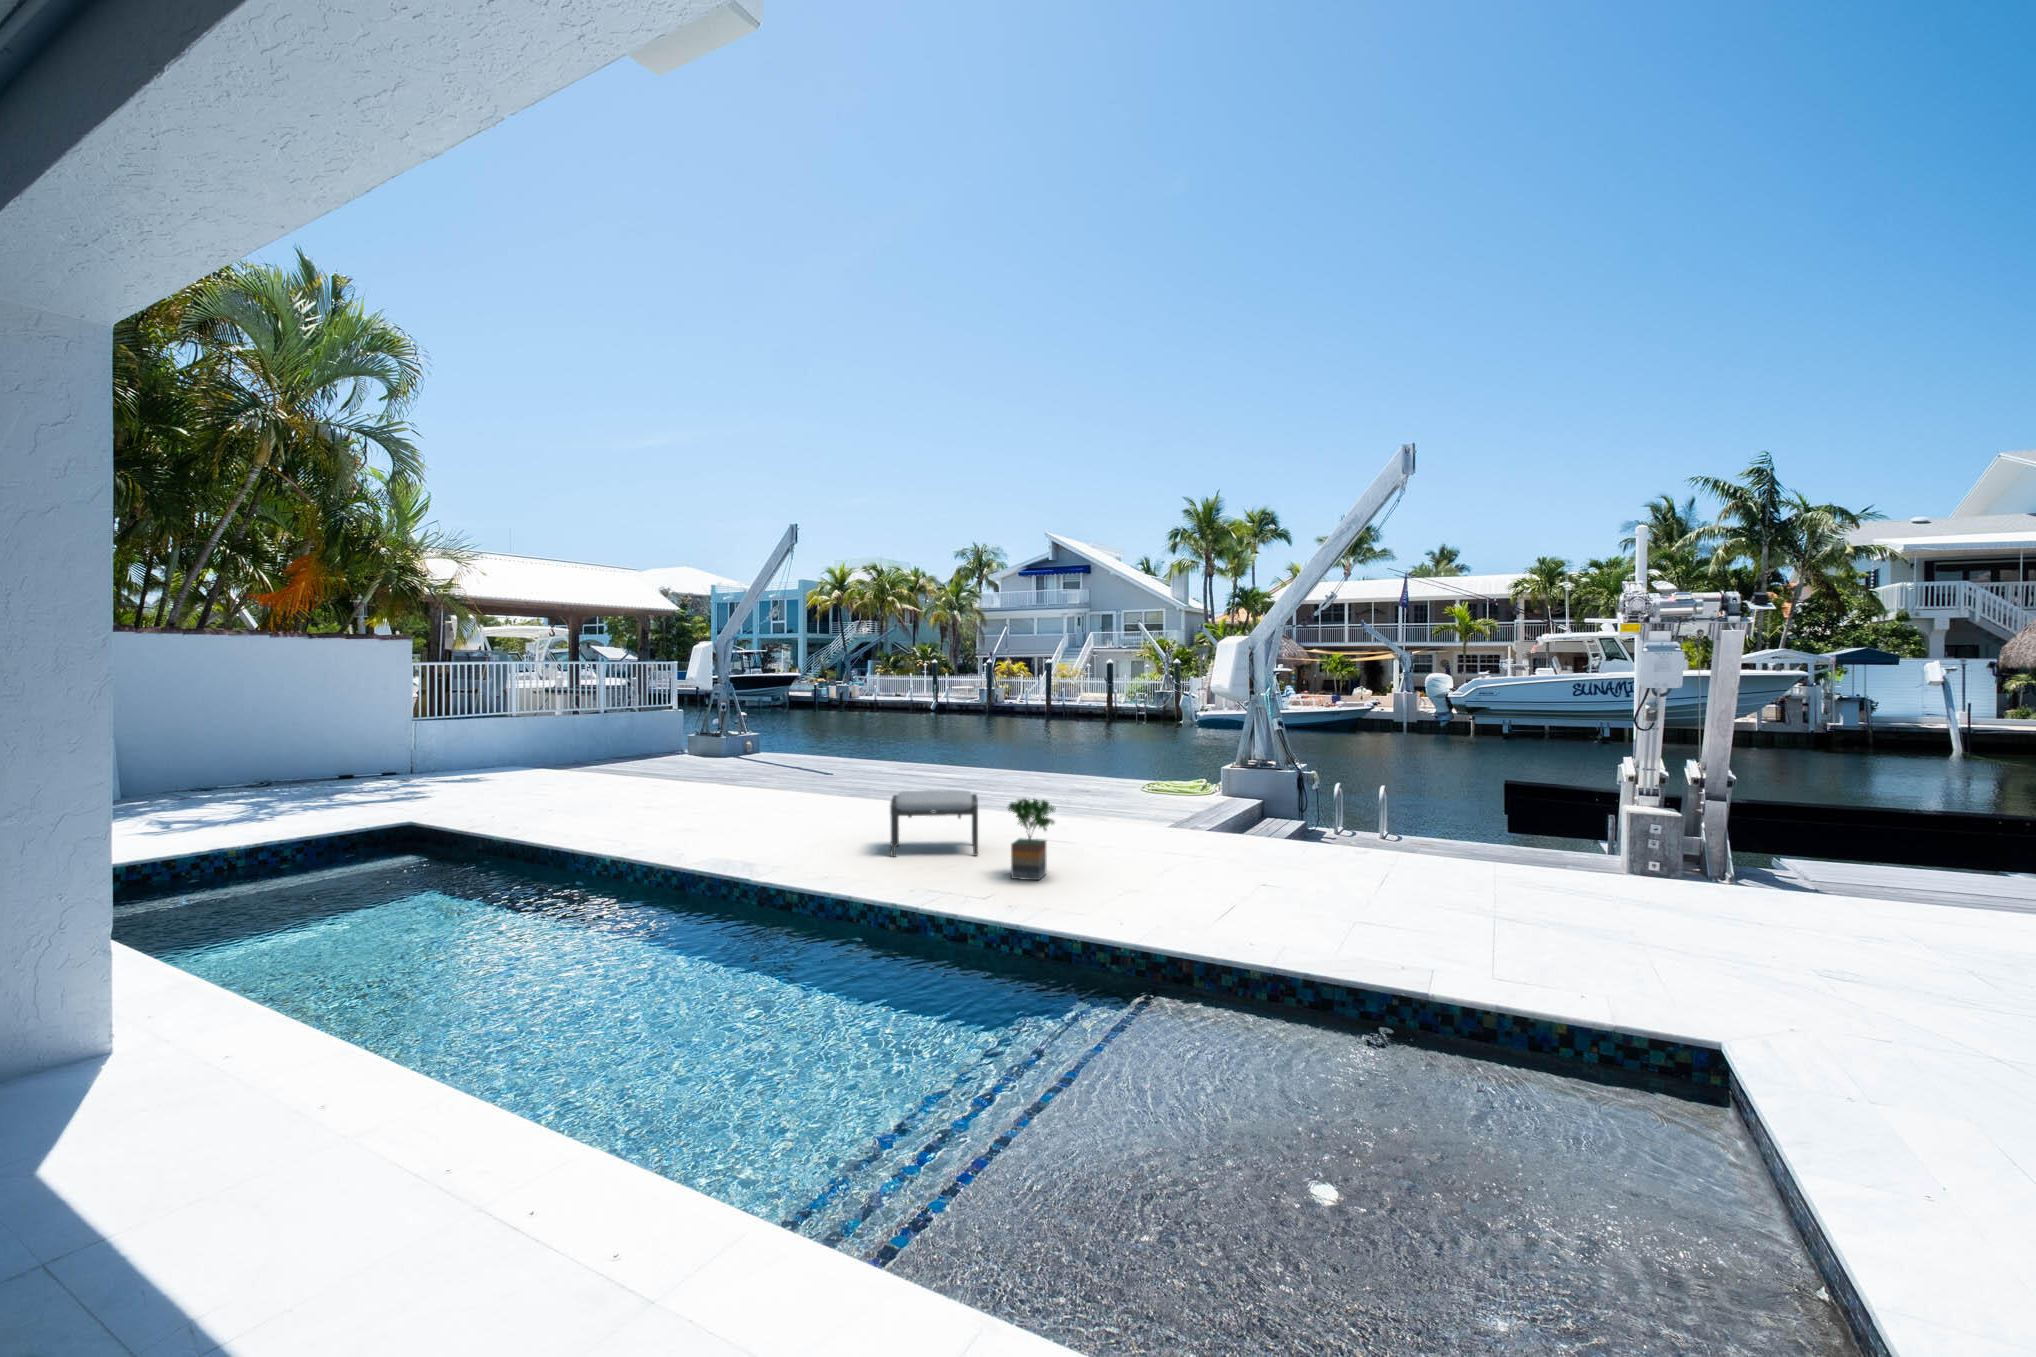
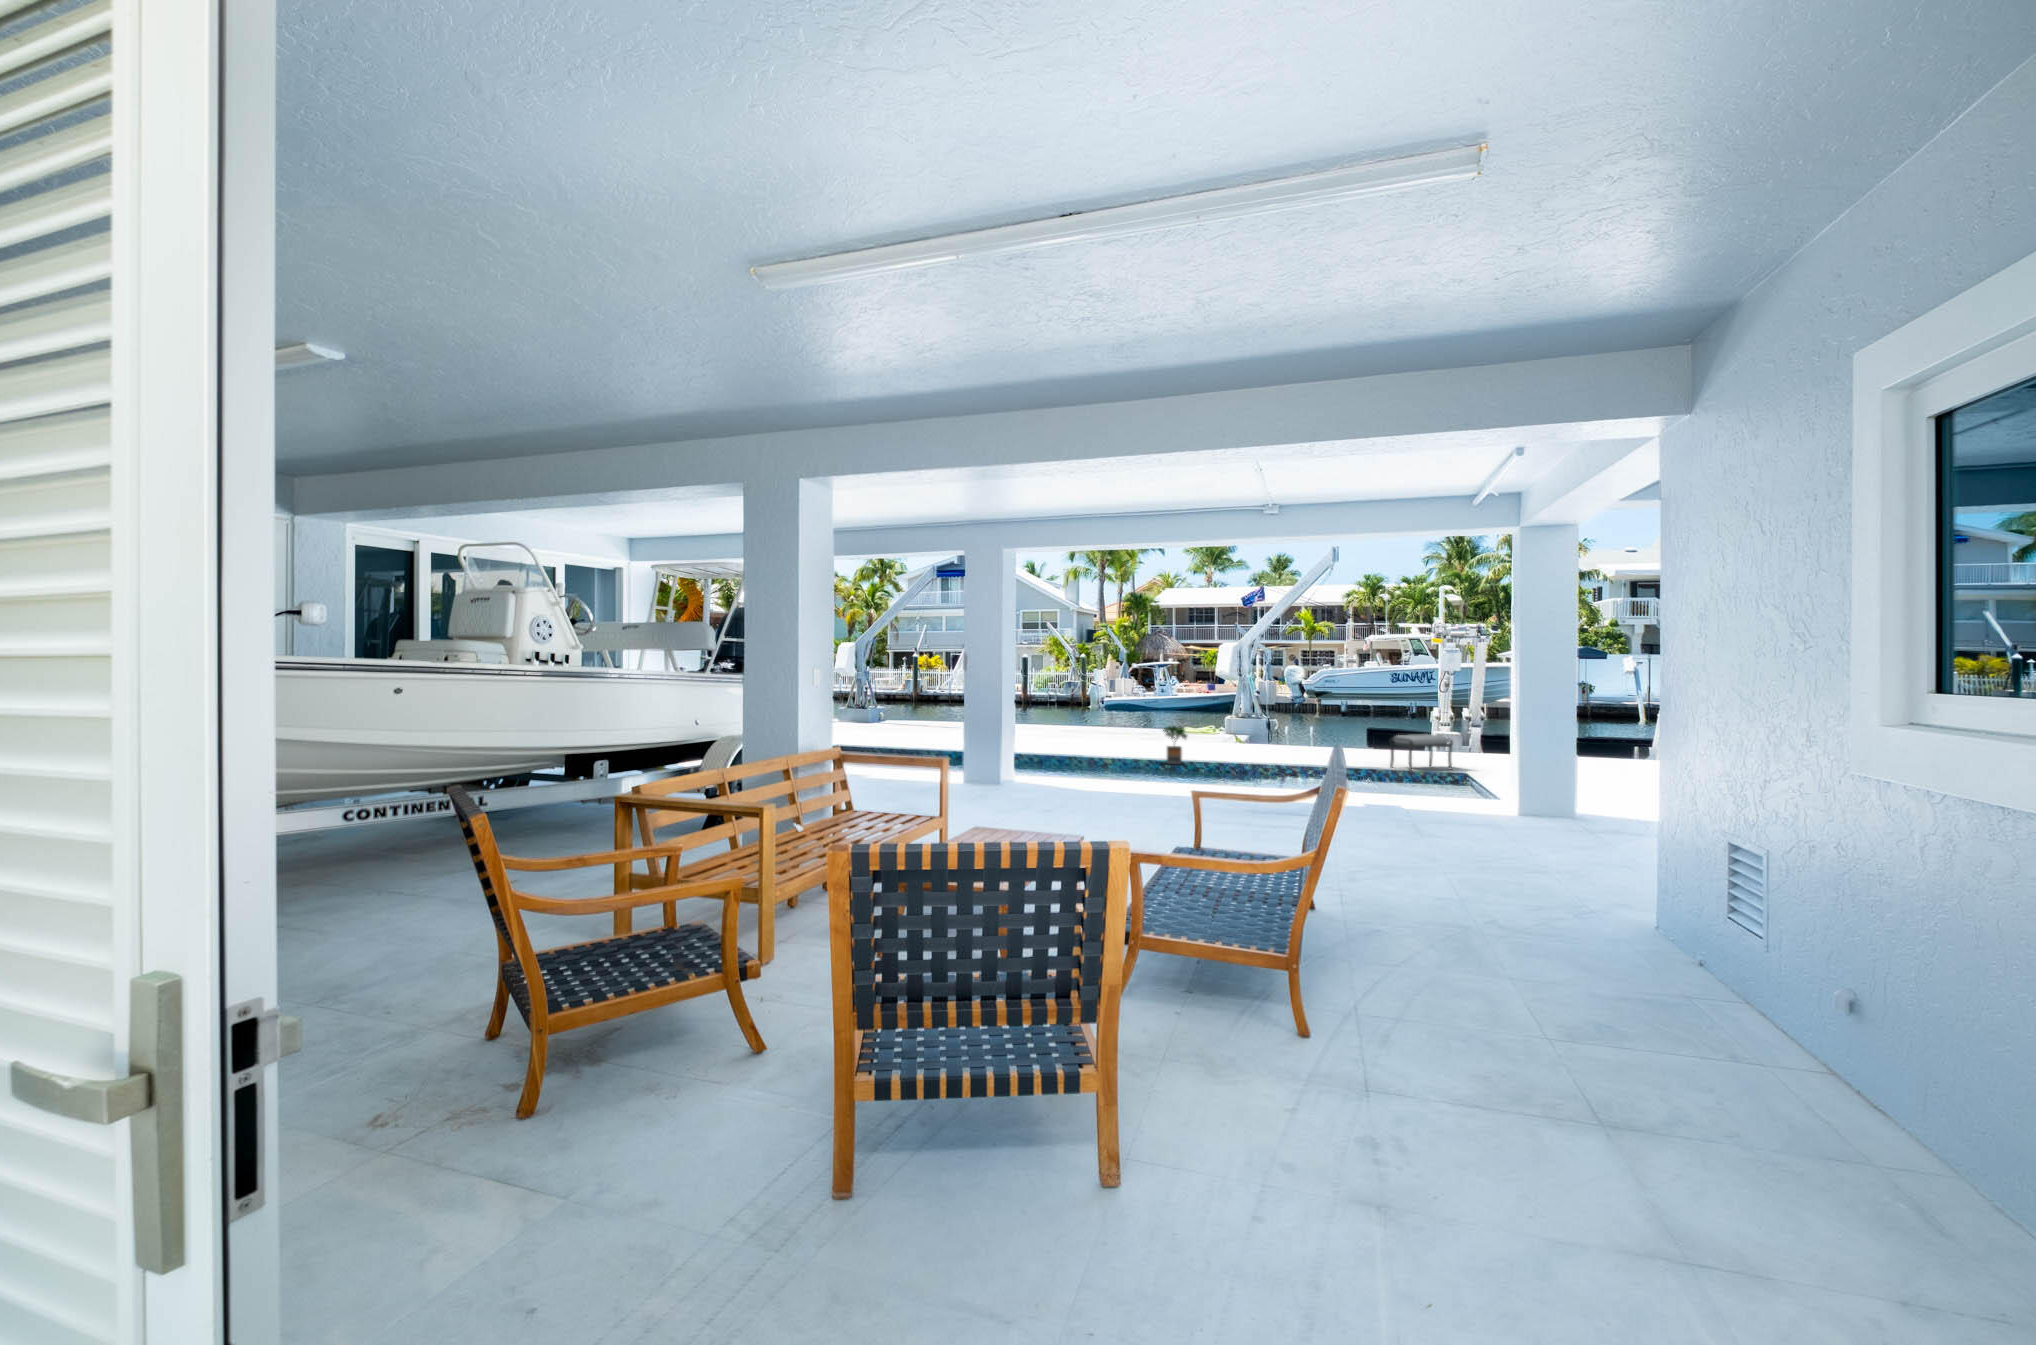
ottoman: present [890,790,978,857] -> present [1390,734,1453,770]

